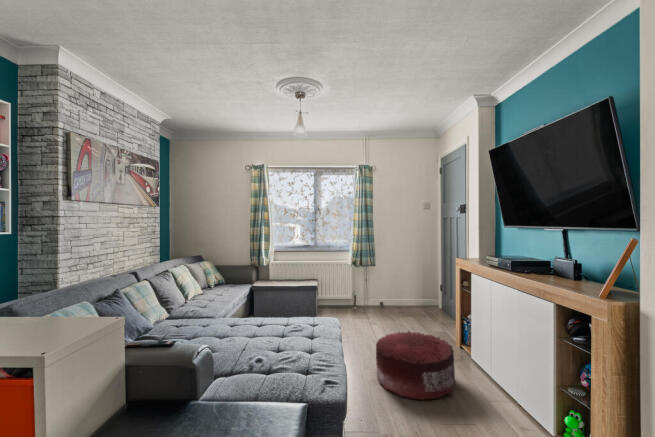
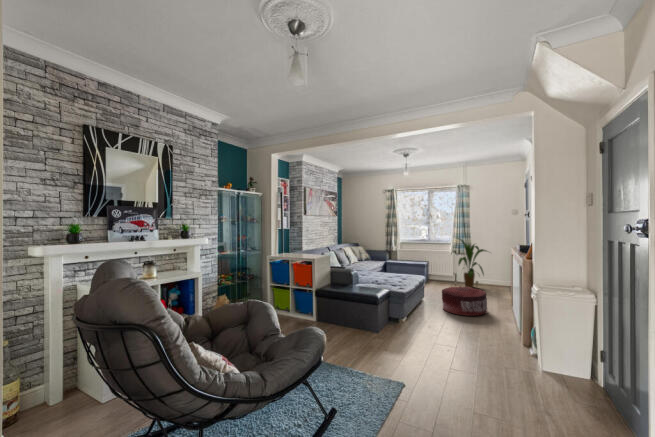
house plant: none [360,243,406,316] -> present [458,238,486,288]

